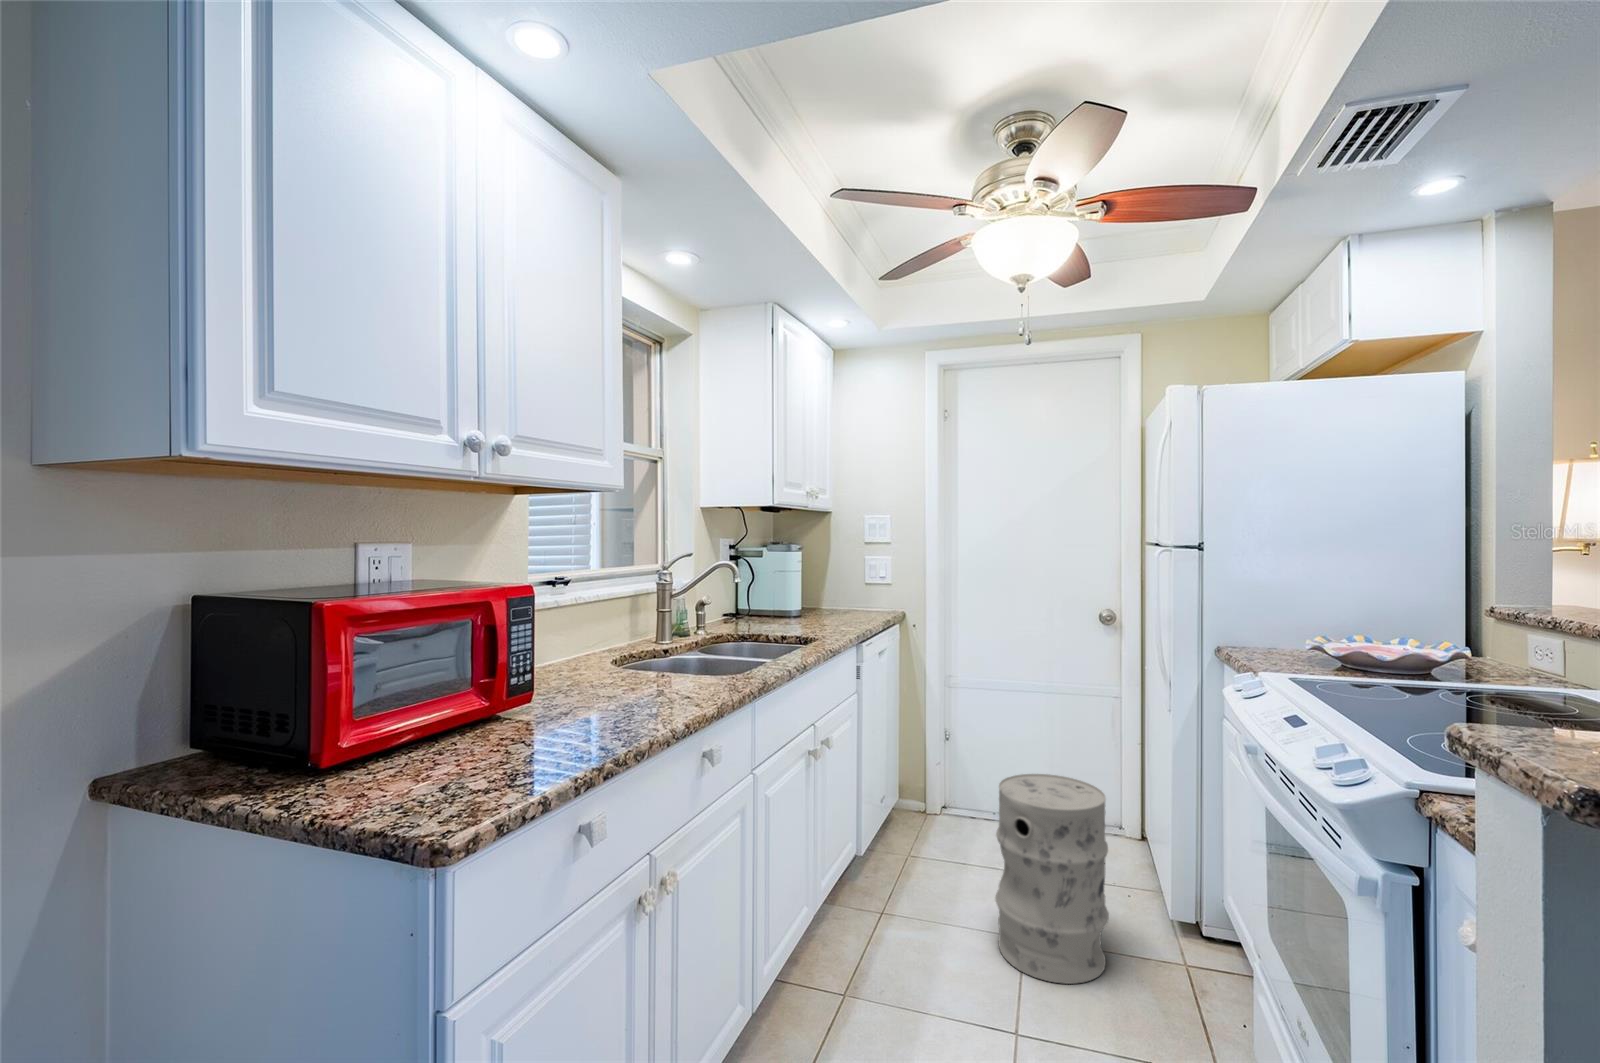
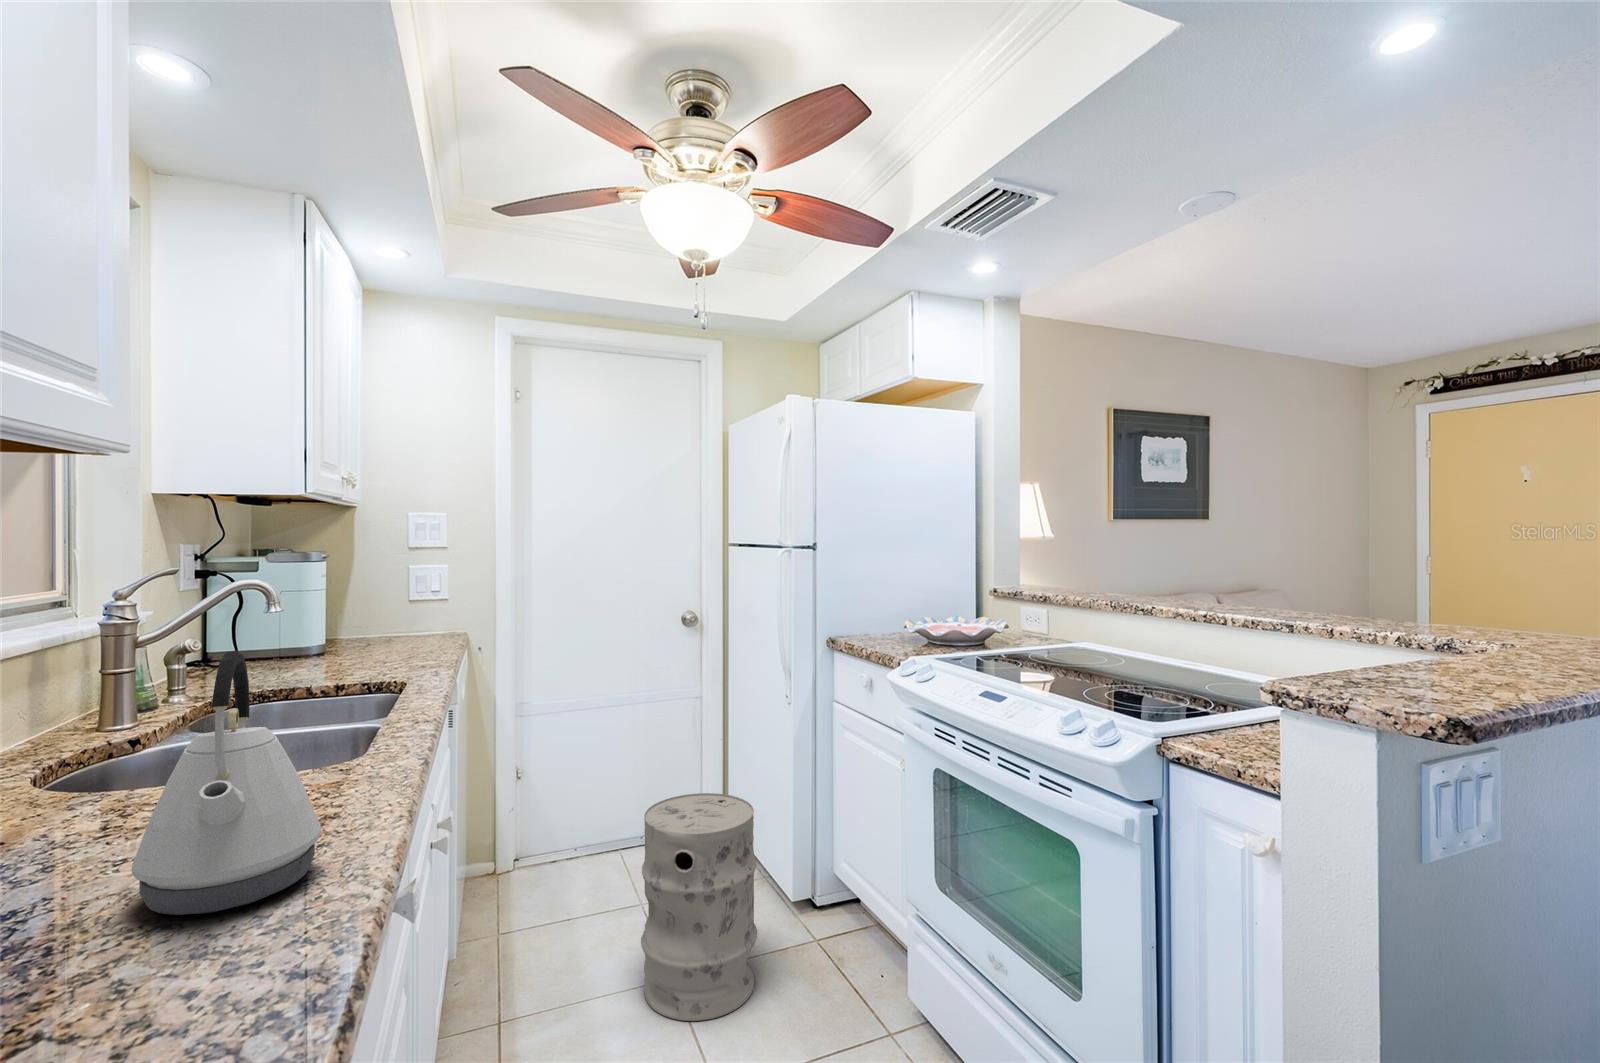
kettle: none [576,591,658,725] -> present [132,651,321,915]

